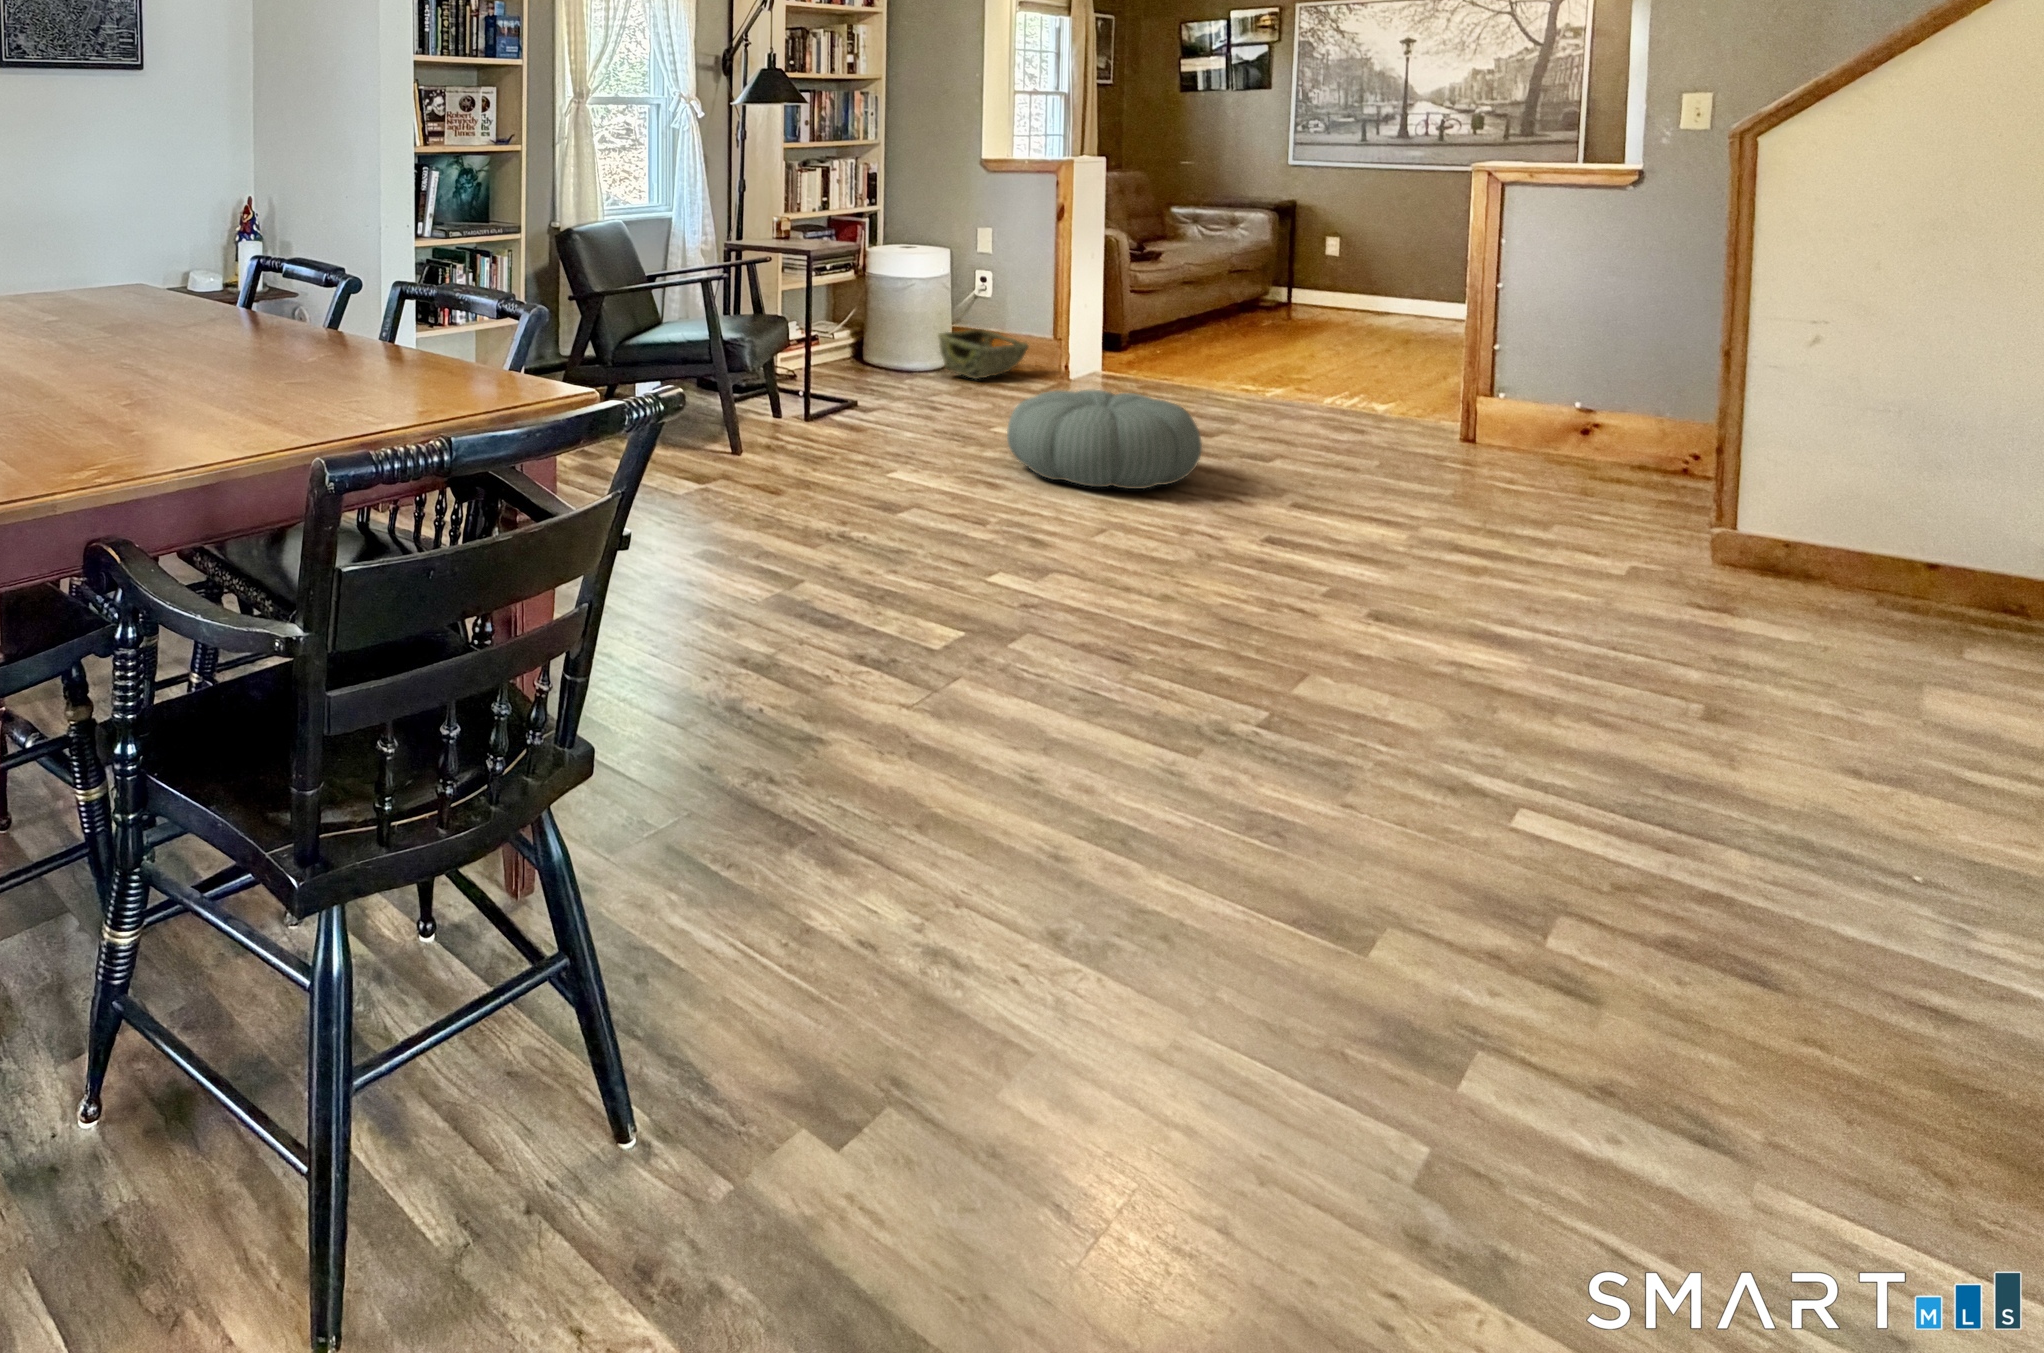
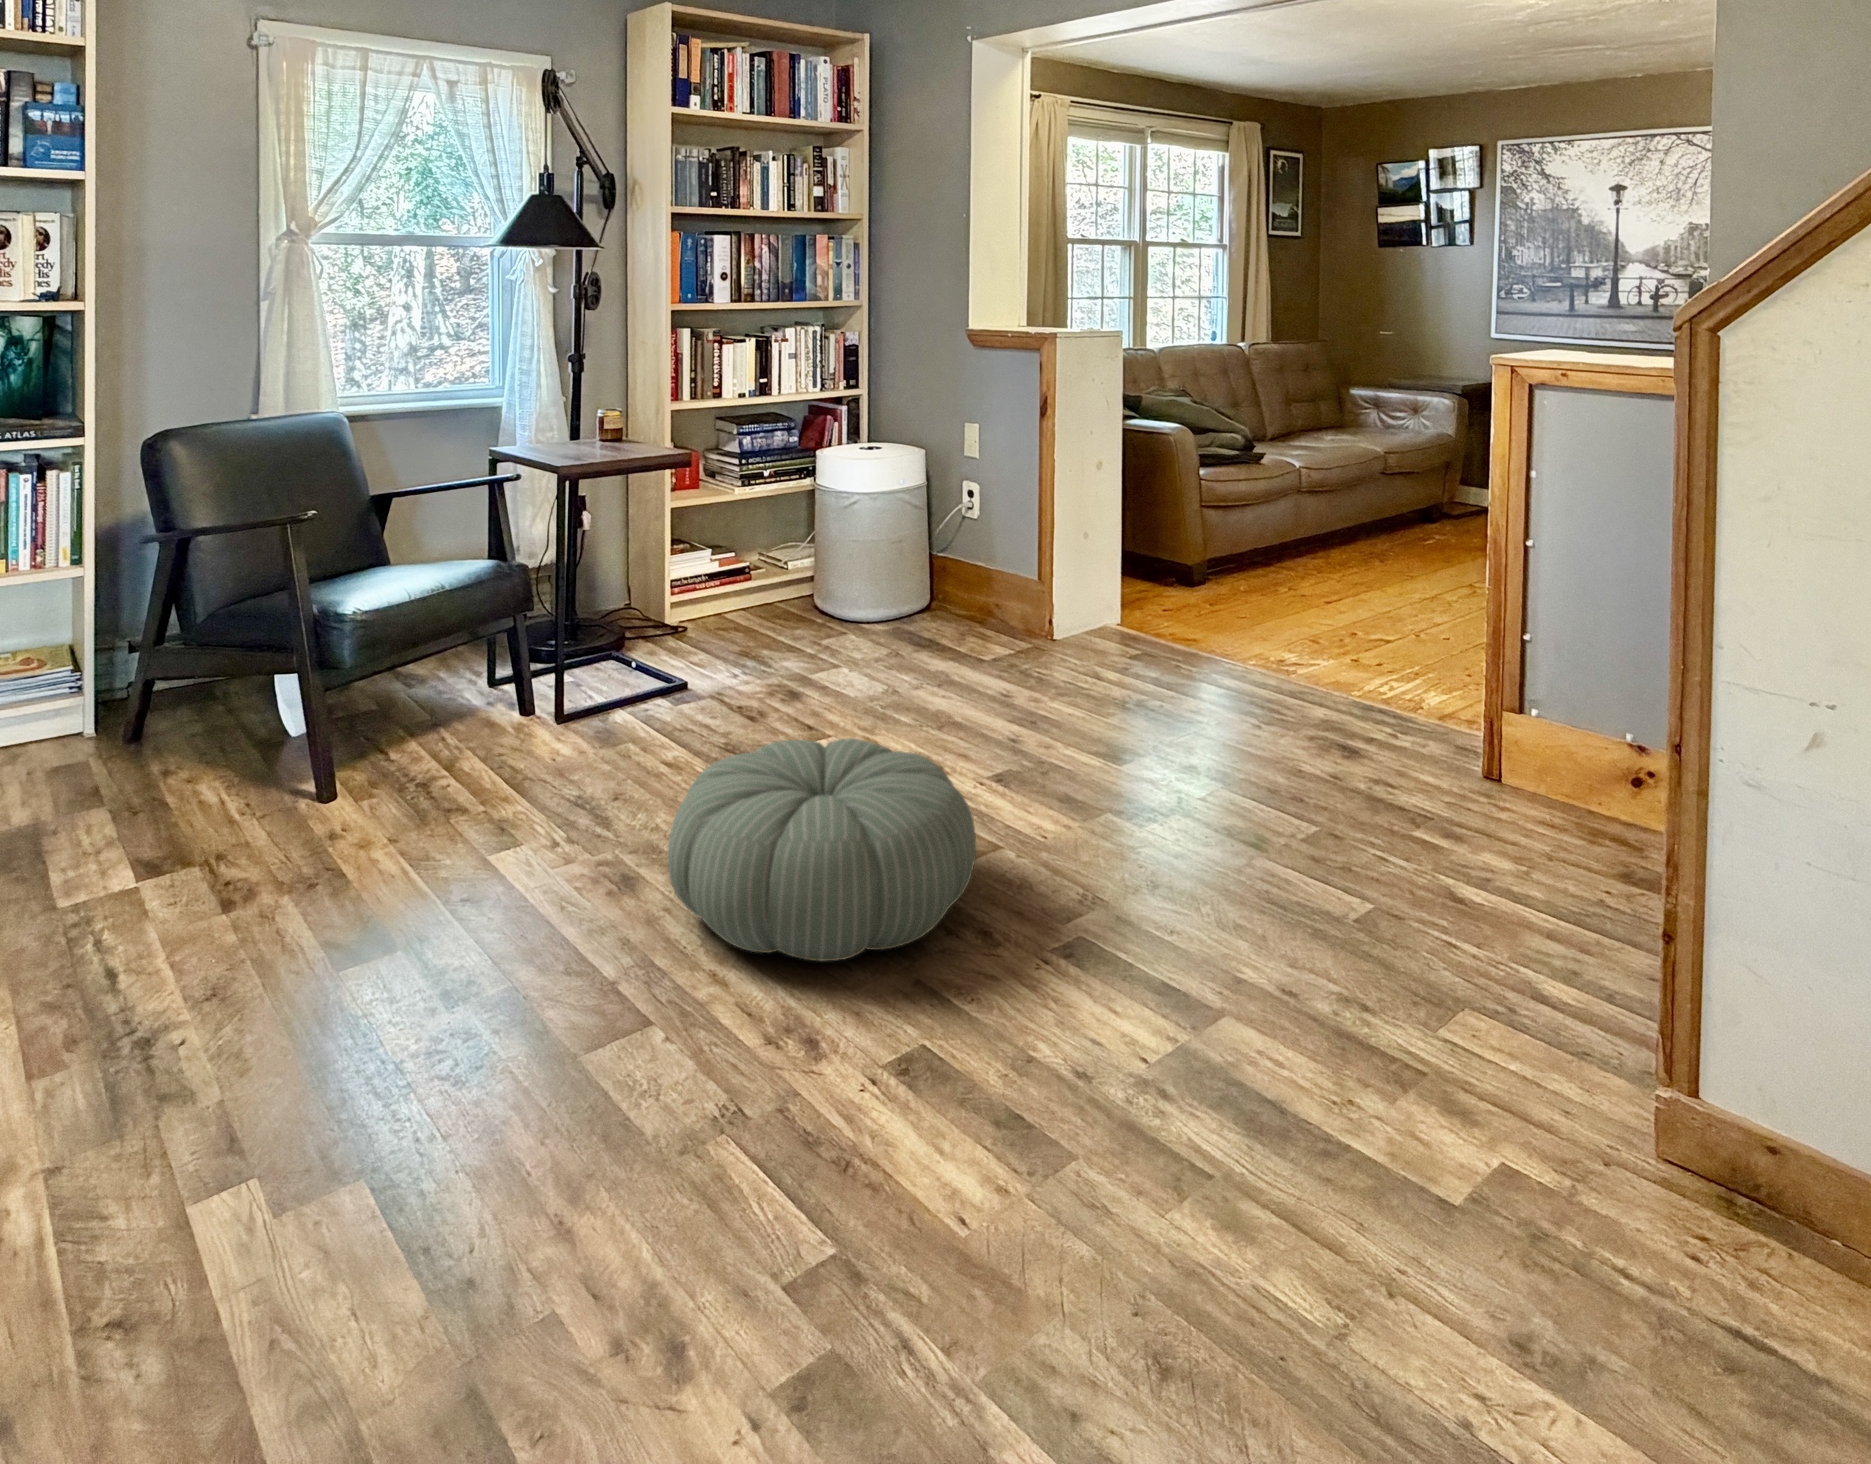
woven basket: present [938,329,1028,379] -> none [874,567,1010,648]

